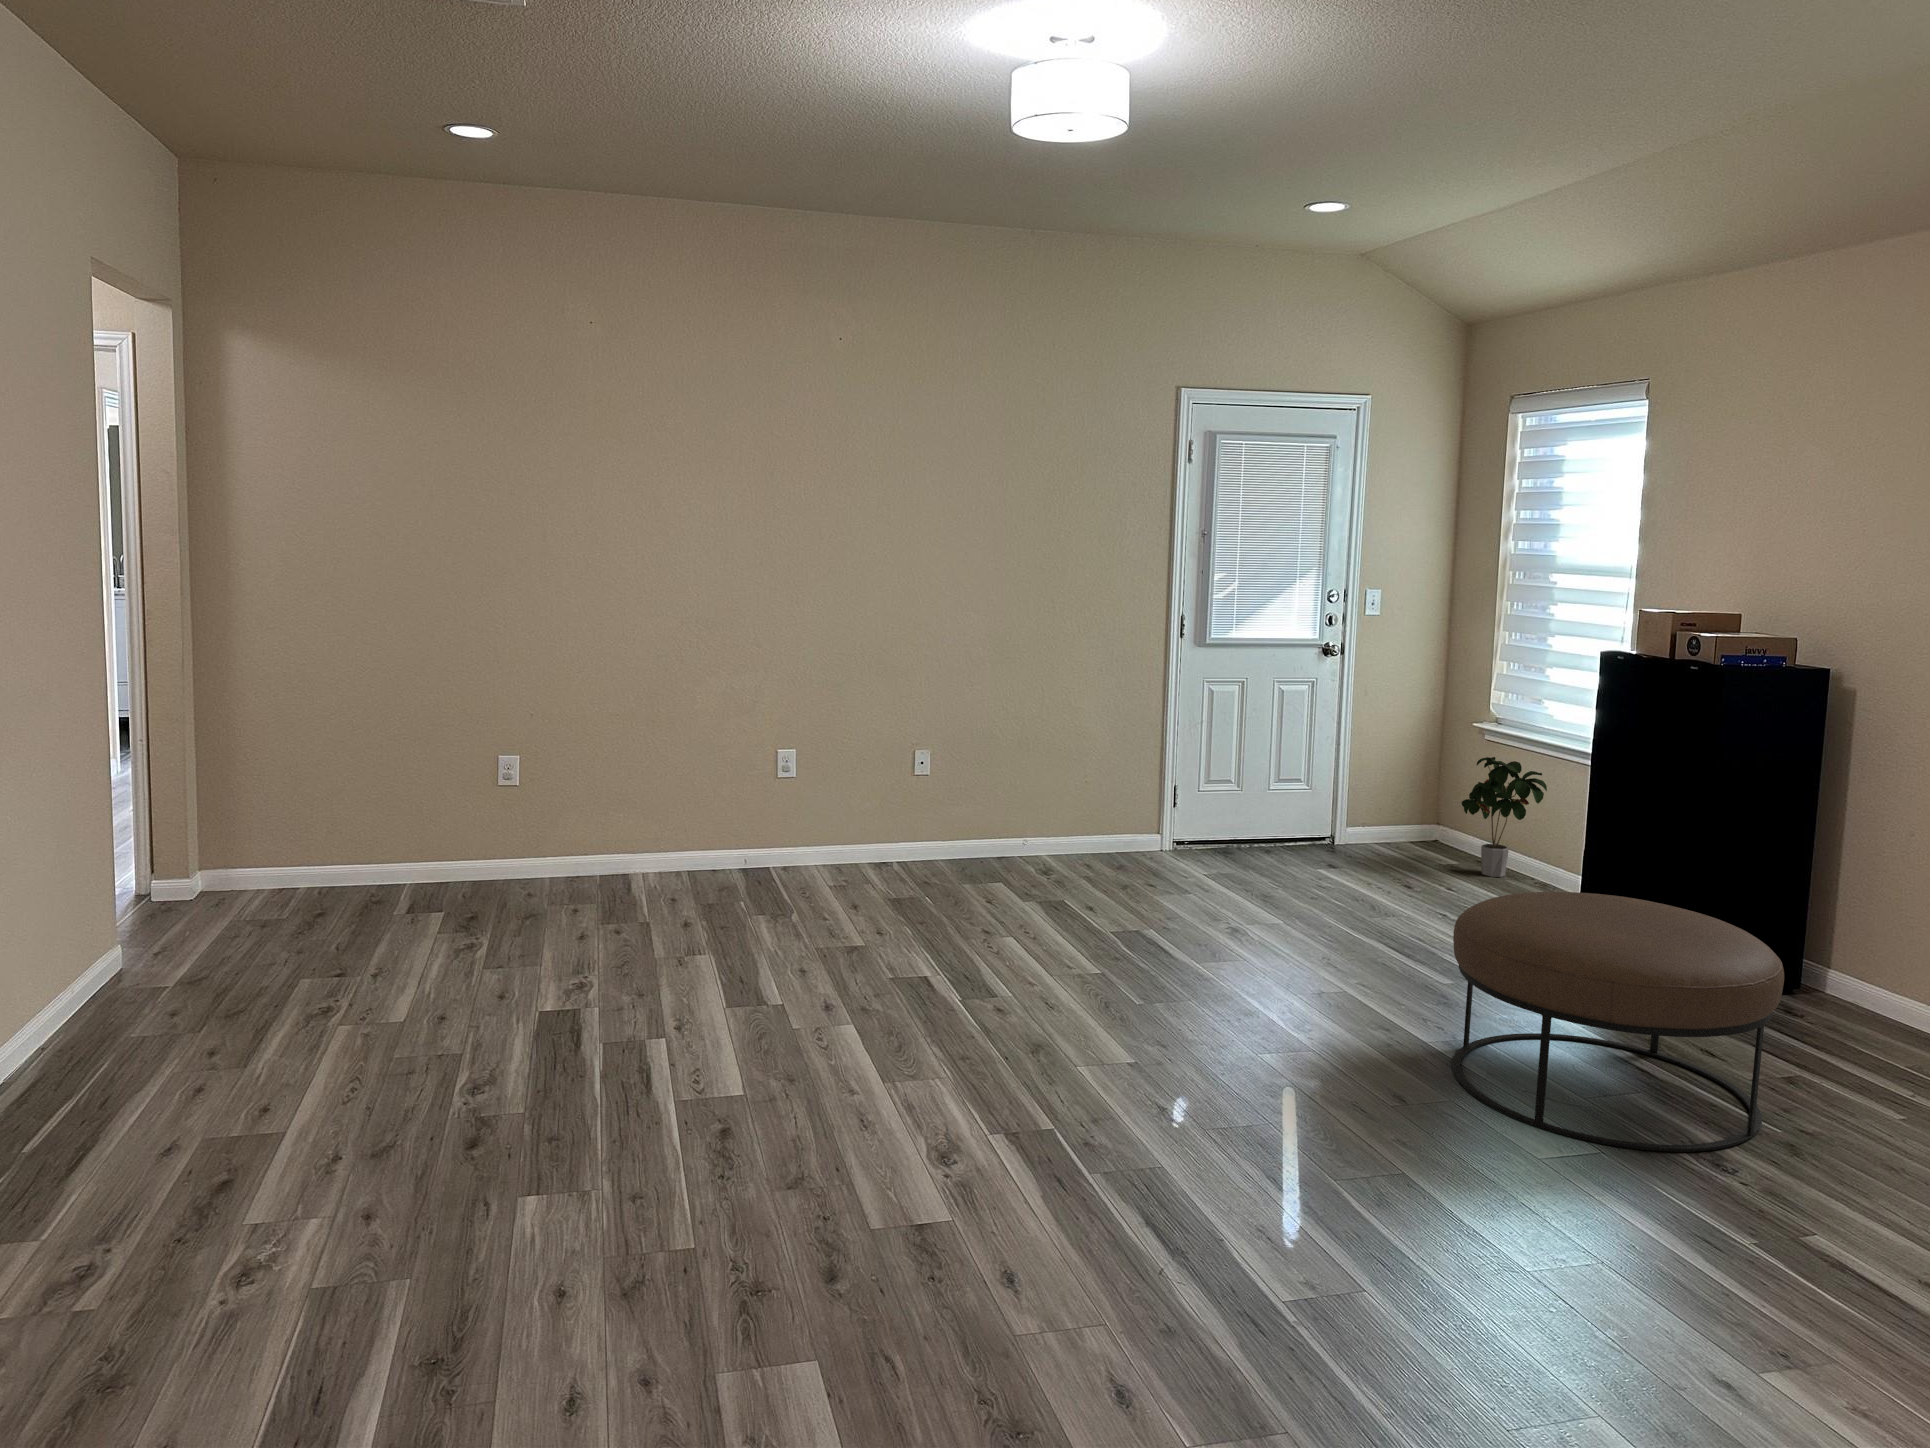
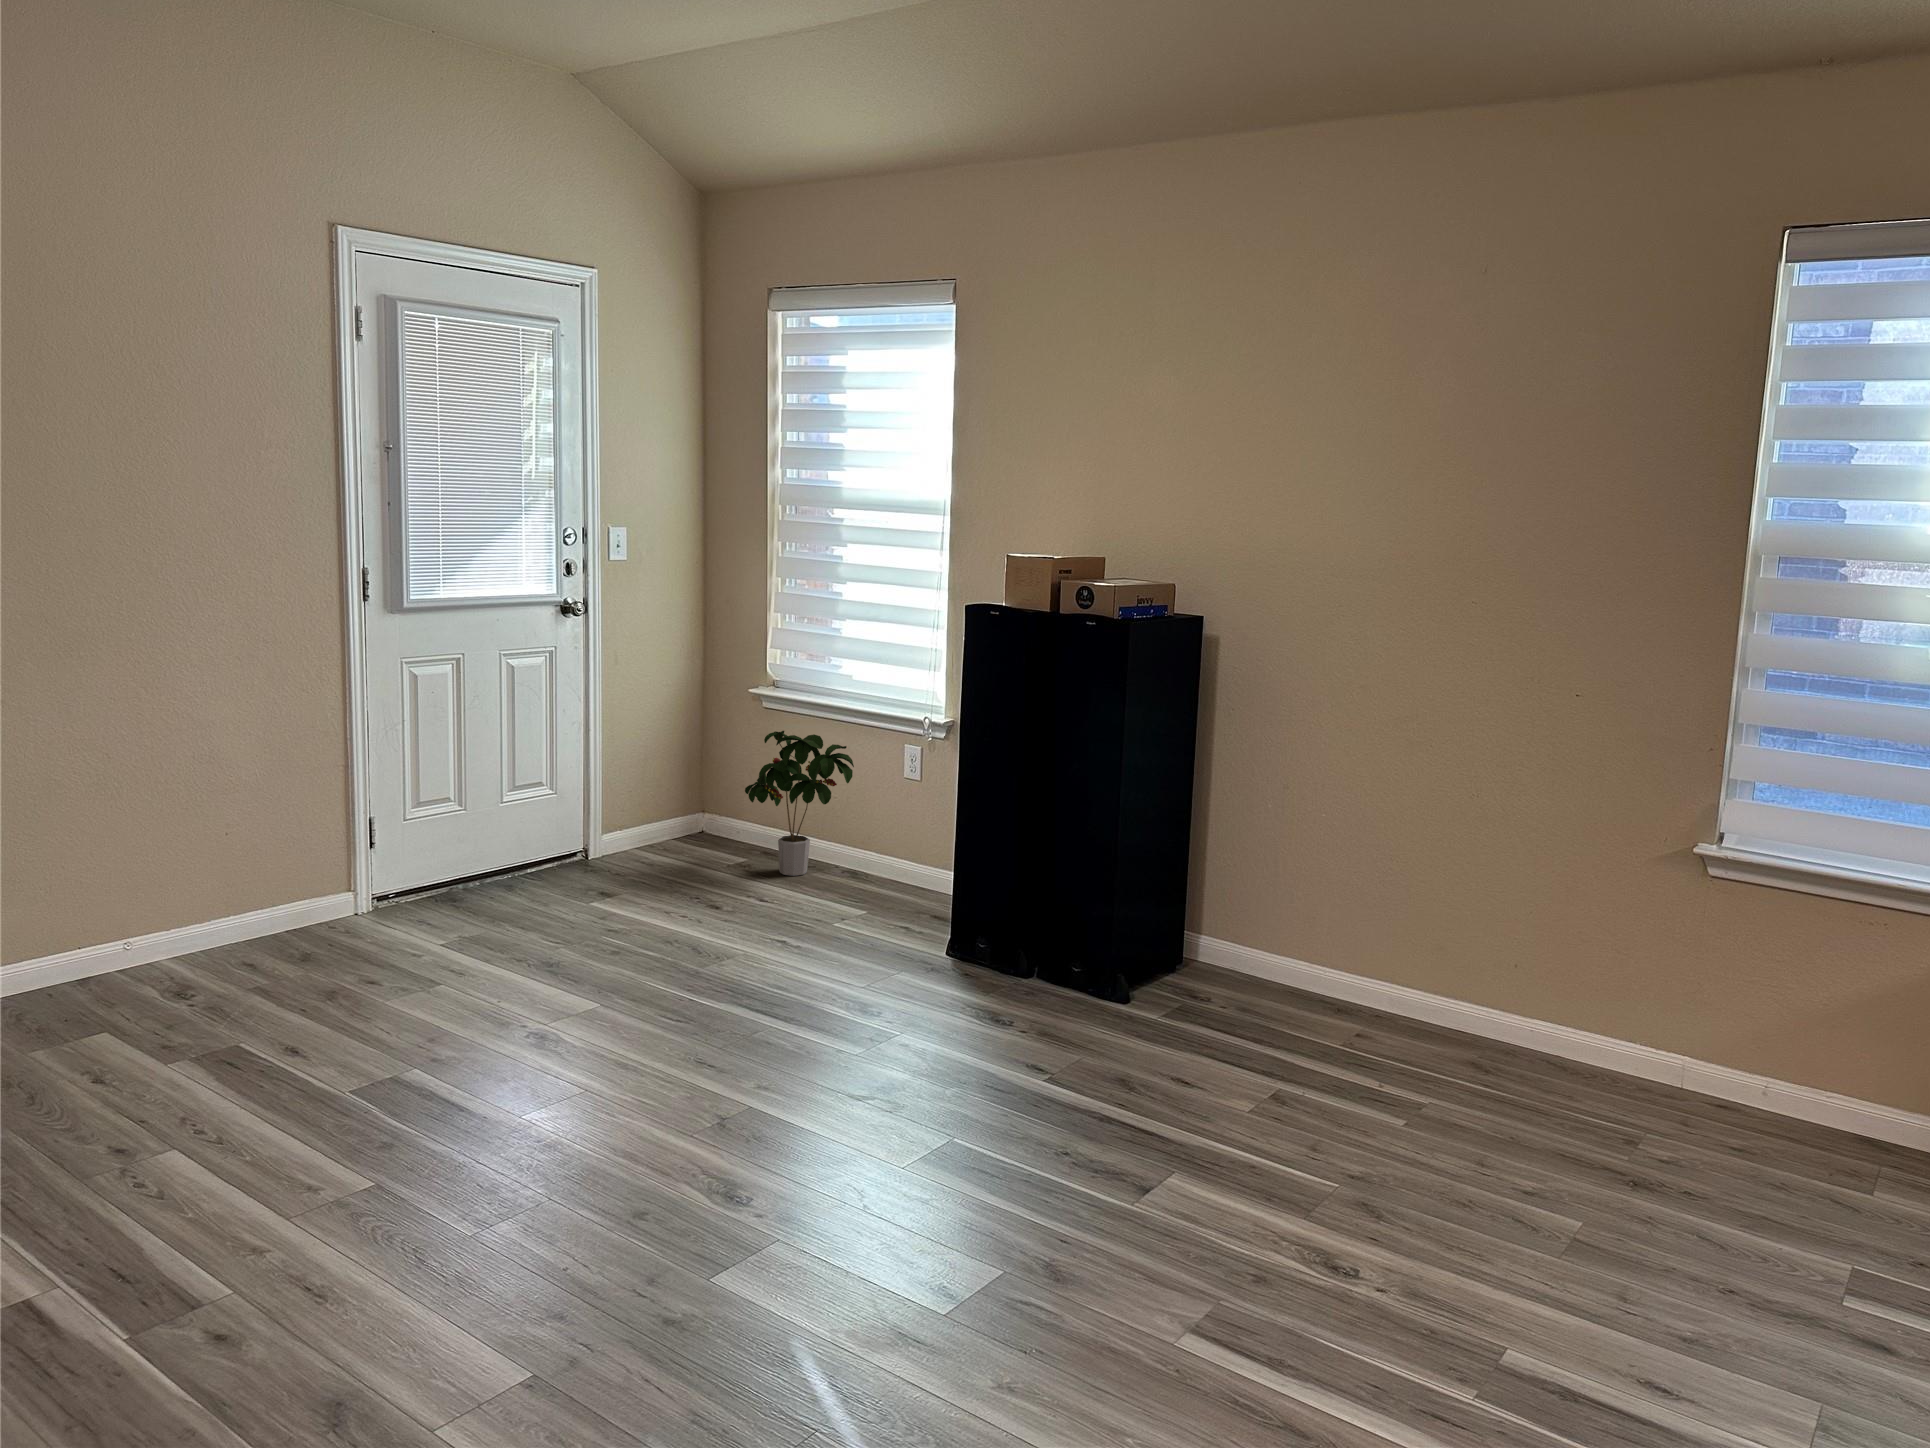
ottoman: present [1452,892,1784,1152] -> none [947,919,1331,1271]

